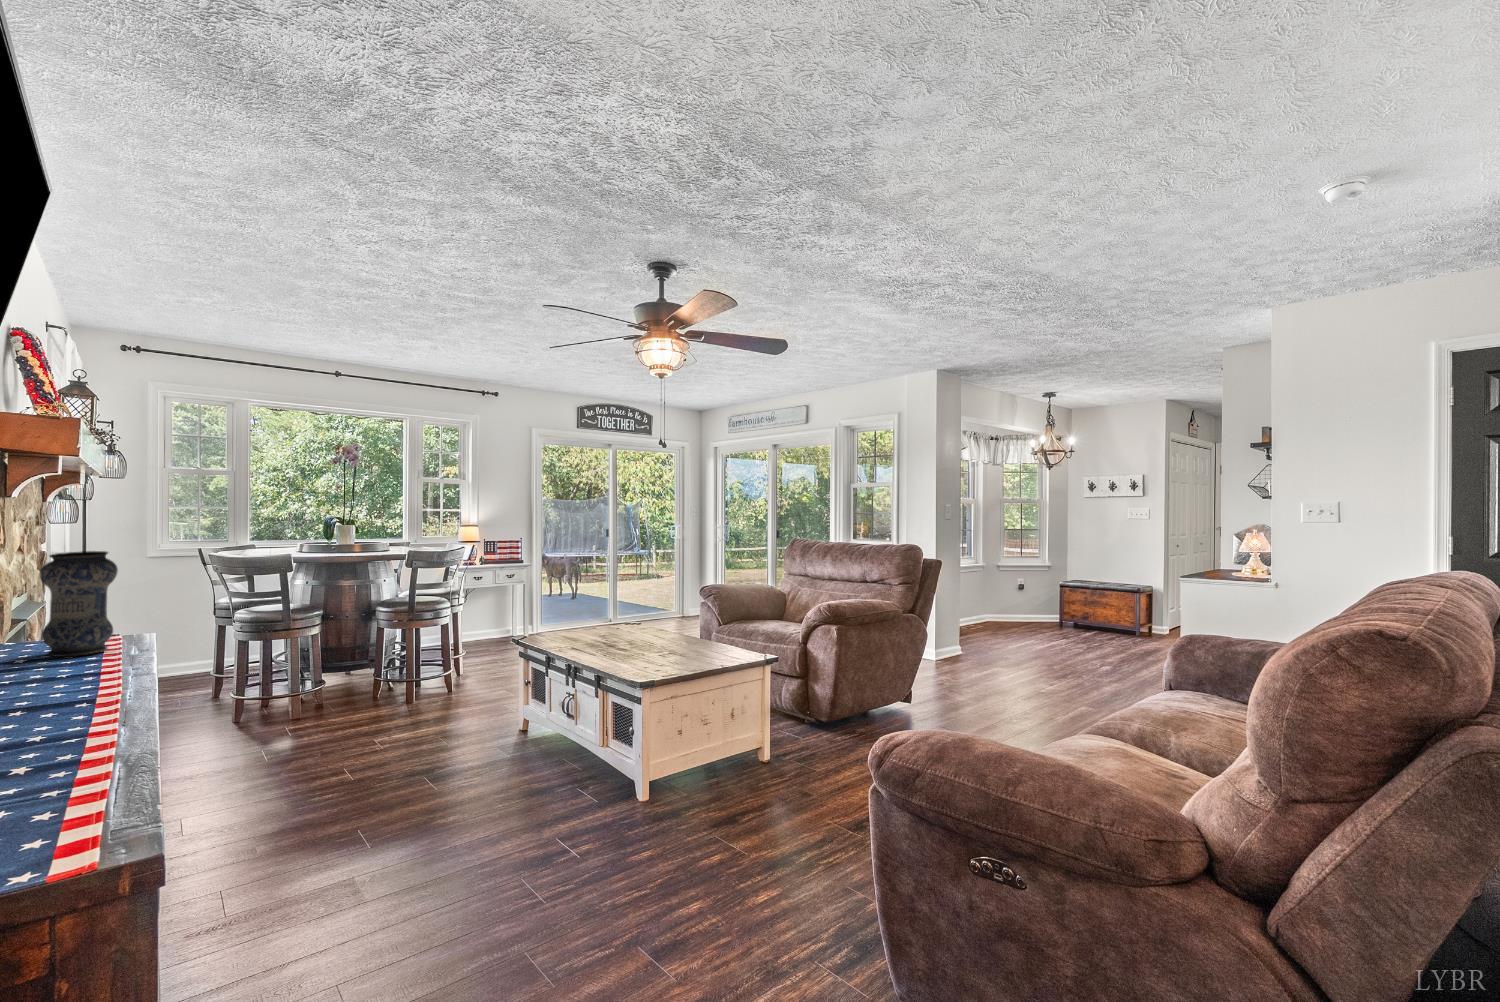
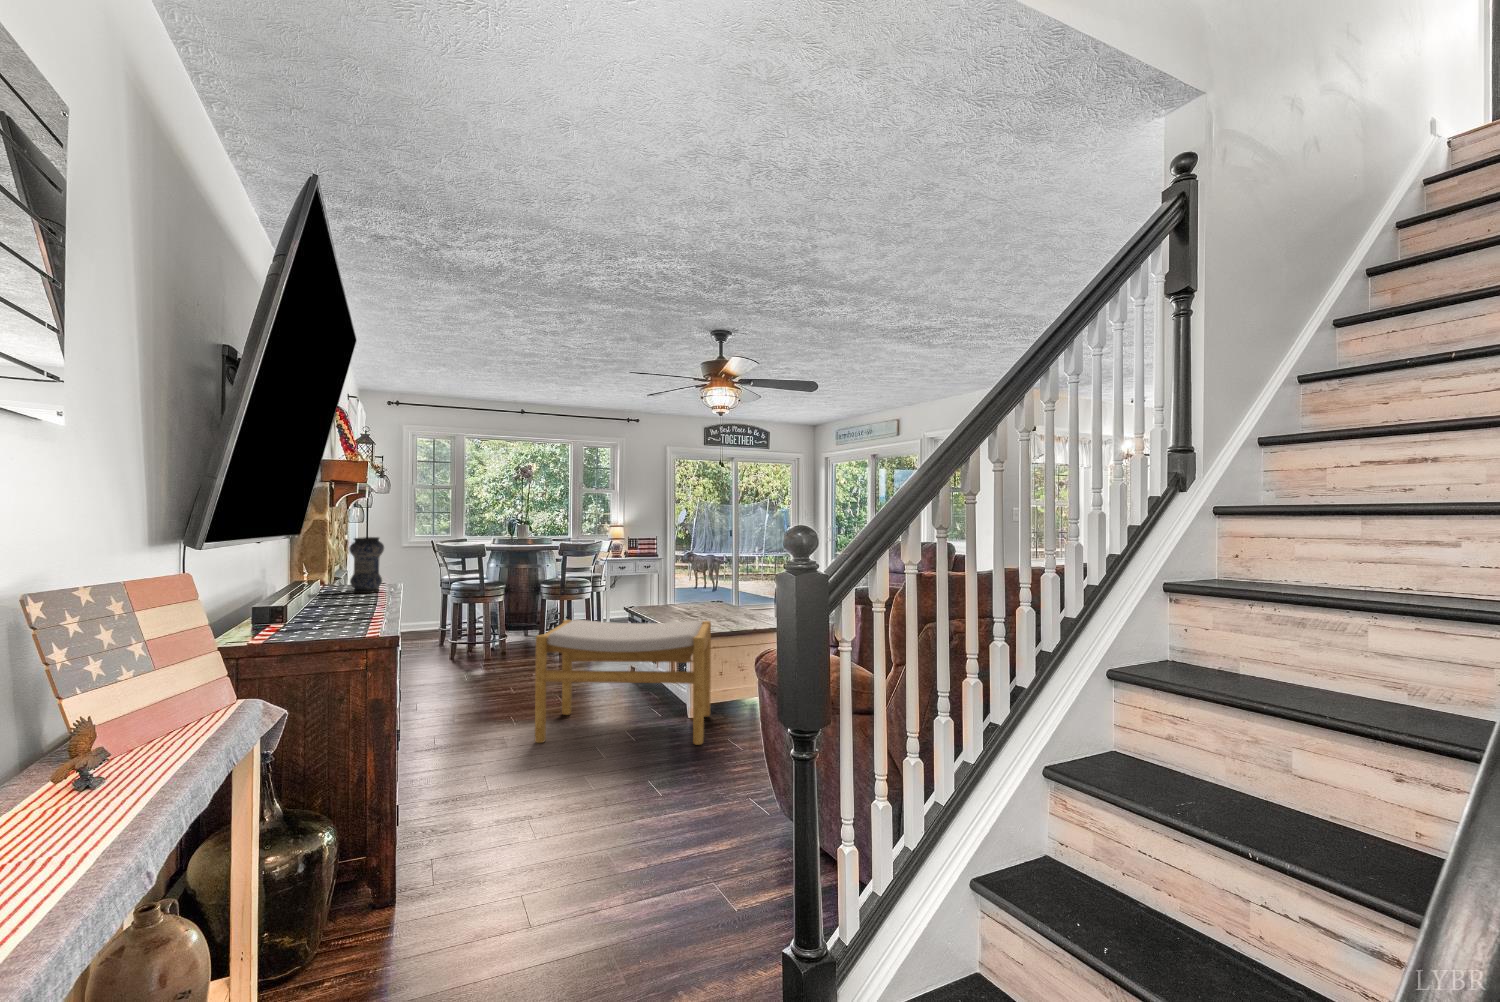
footstool: none [411,661,687,884] -> present [535,620,711,745]

